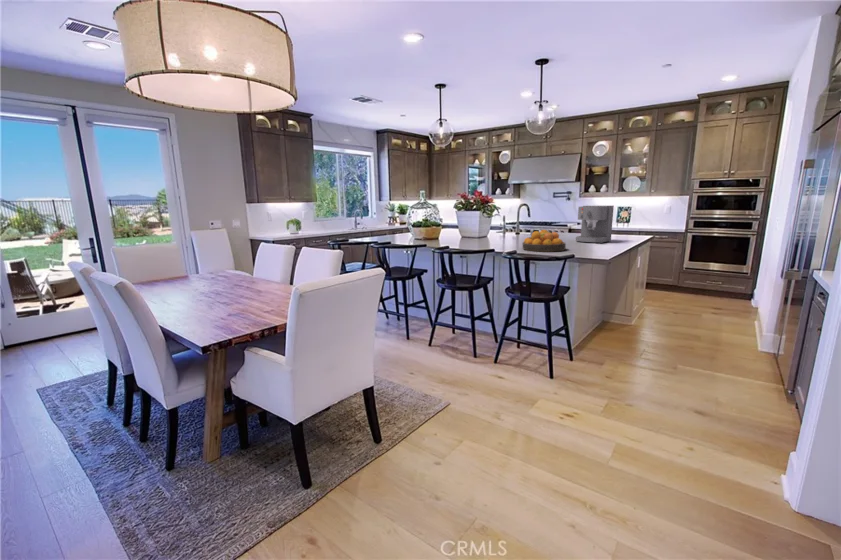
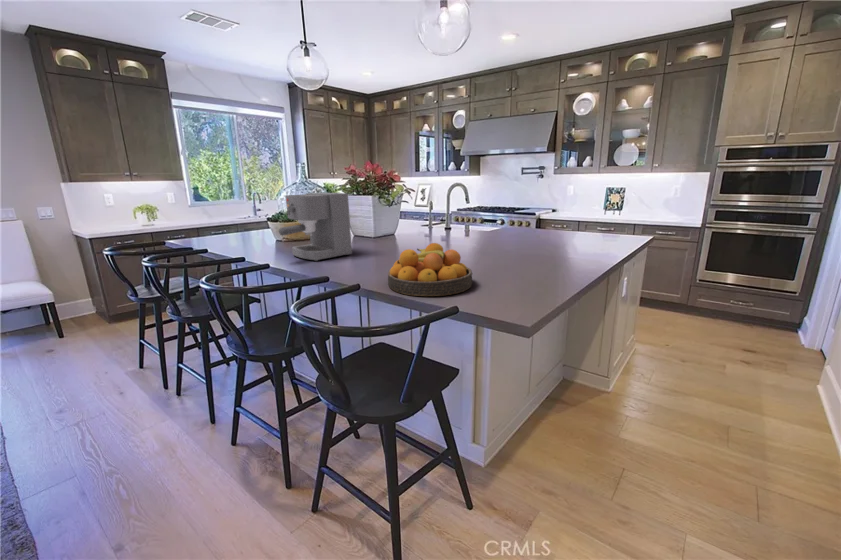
coffee maker: present [576,206,614,243] -> present [279,193,352,261]

